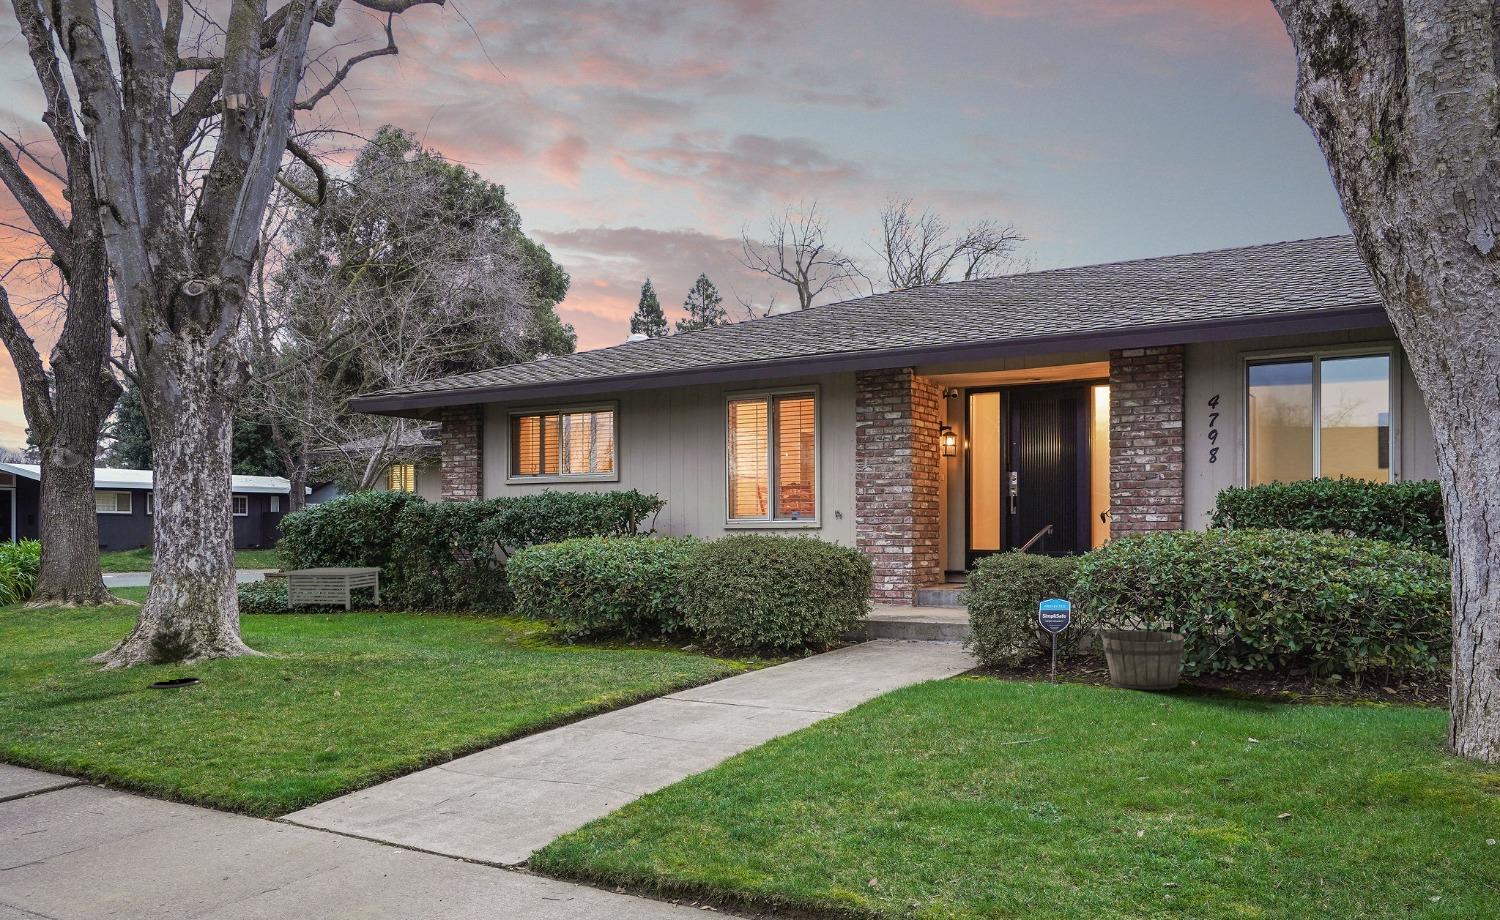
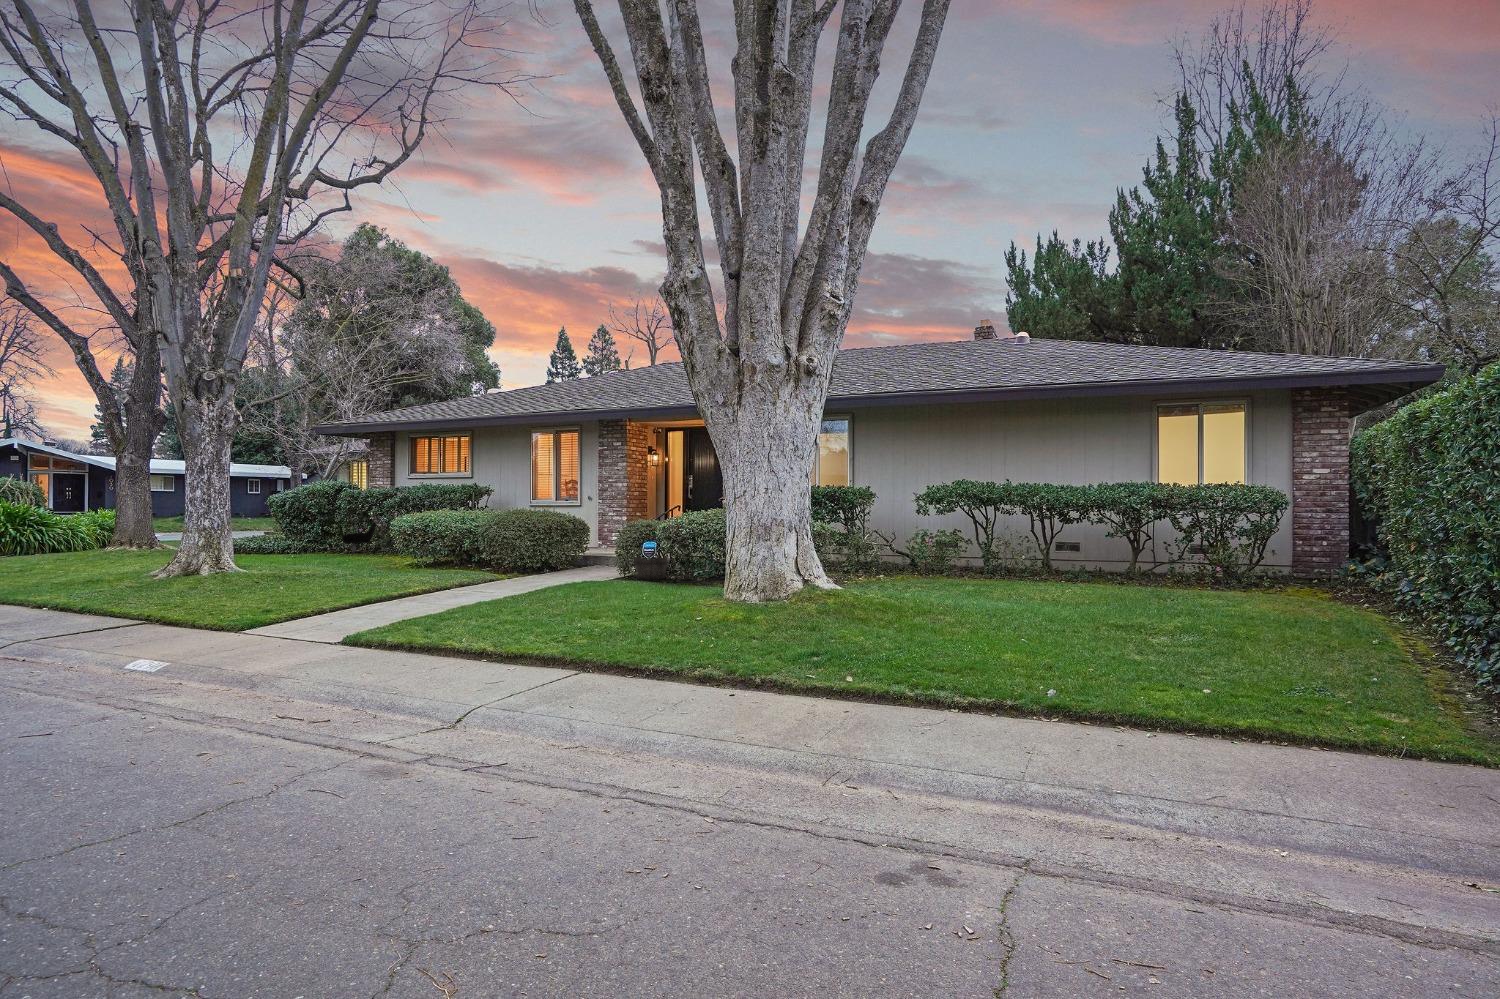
lounge chair: none [399,558,463,613] -> present [342,523,376,553]
storage bench: present [284,568,380,609] -> none [270,528,330,552]
potted tree: present [151,606,203,688] -> present [675,541,700,583]

